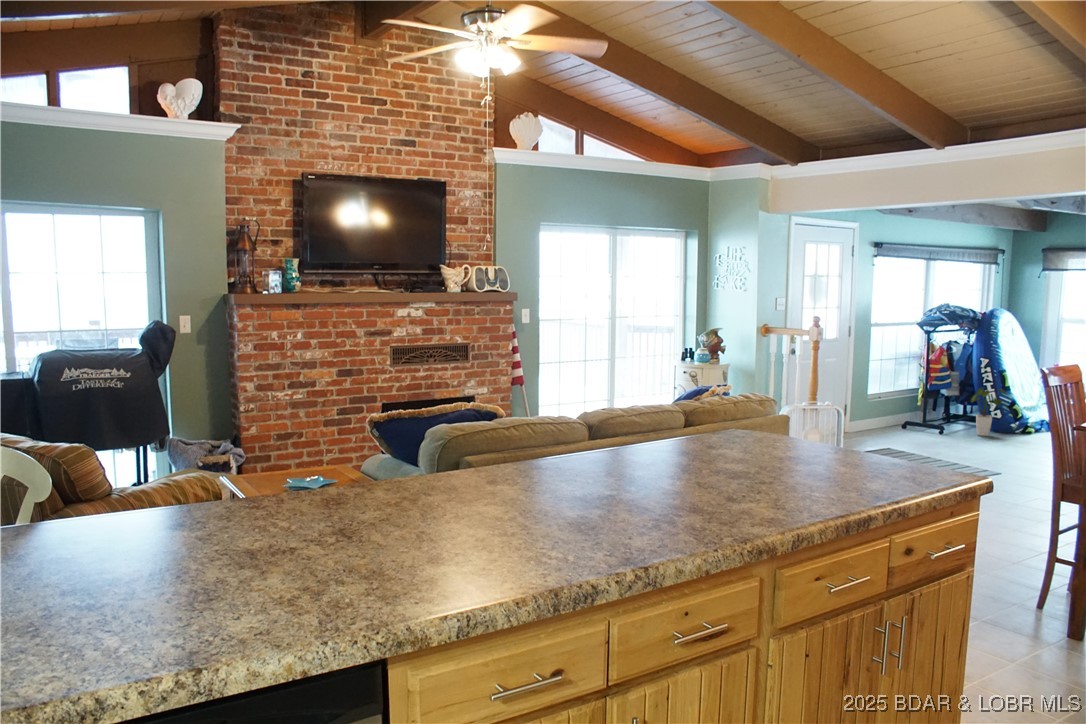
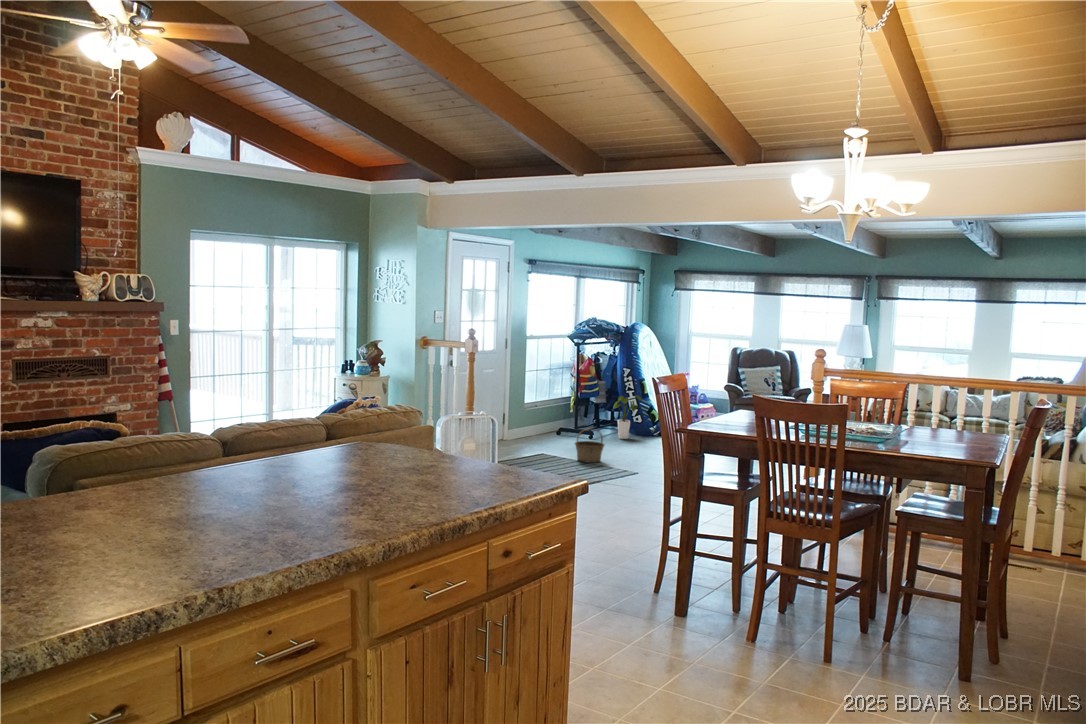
basket: none [930,425,968,462] -> present [575,429,604,463]

